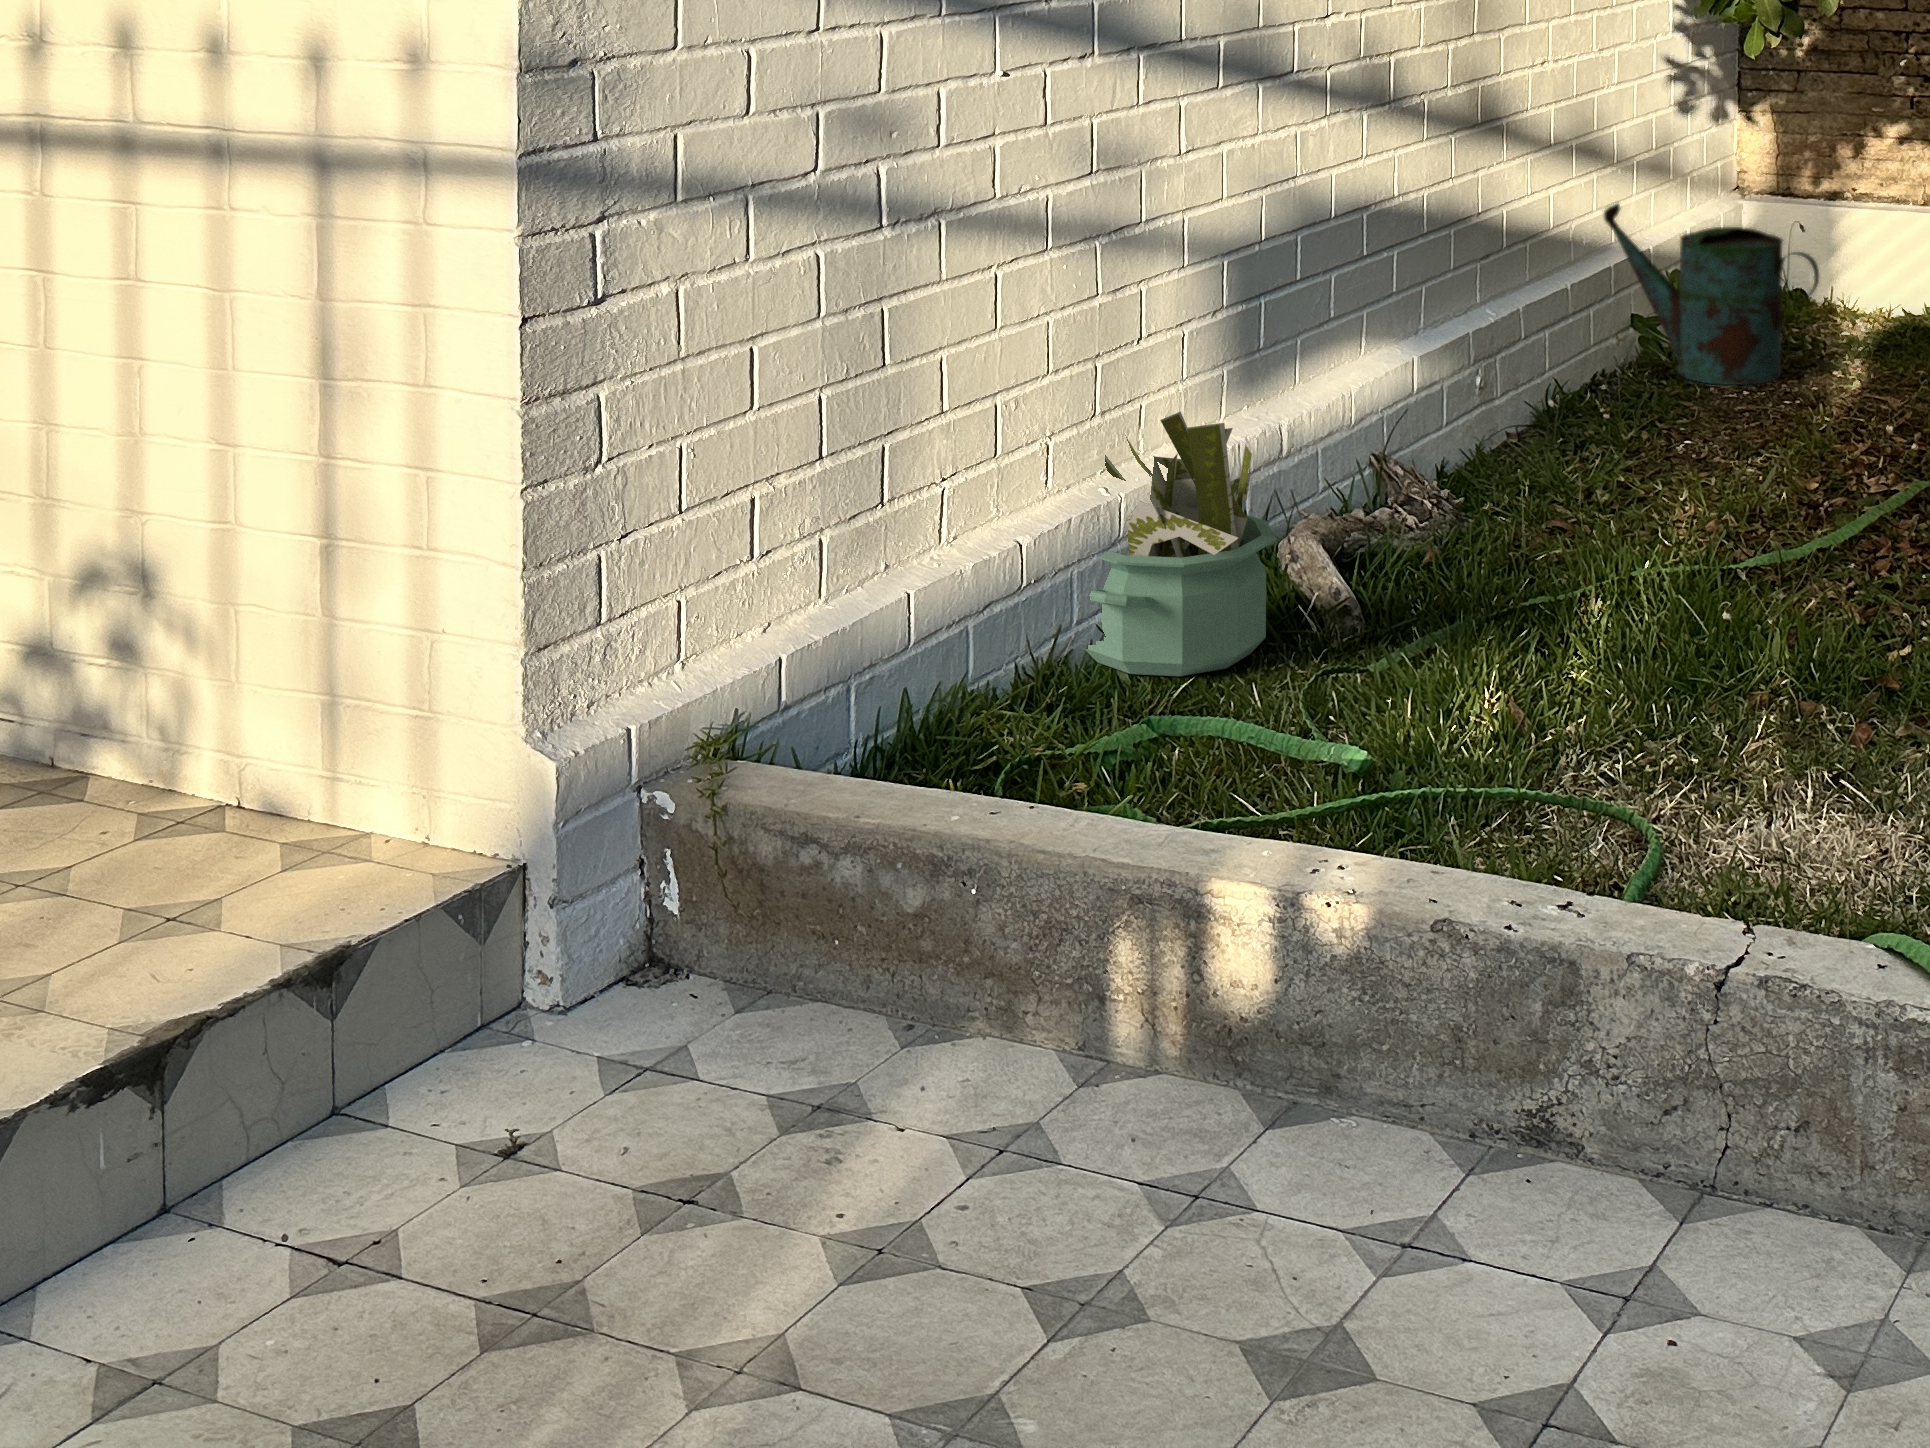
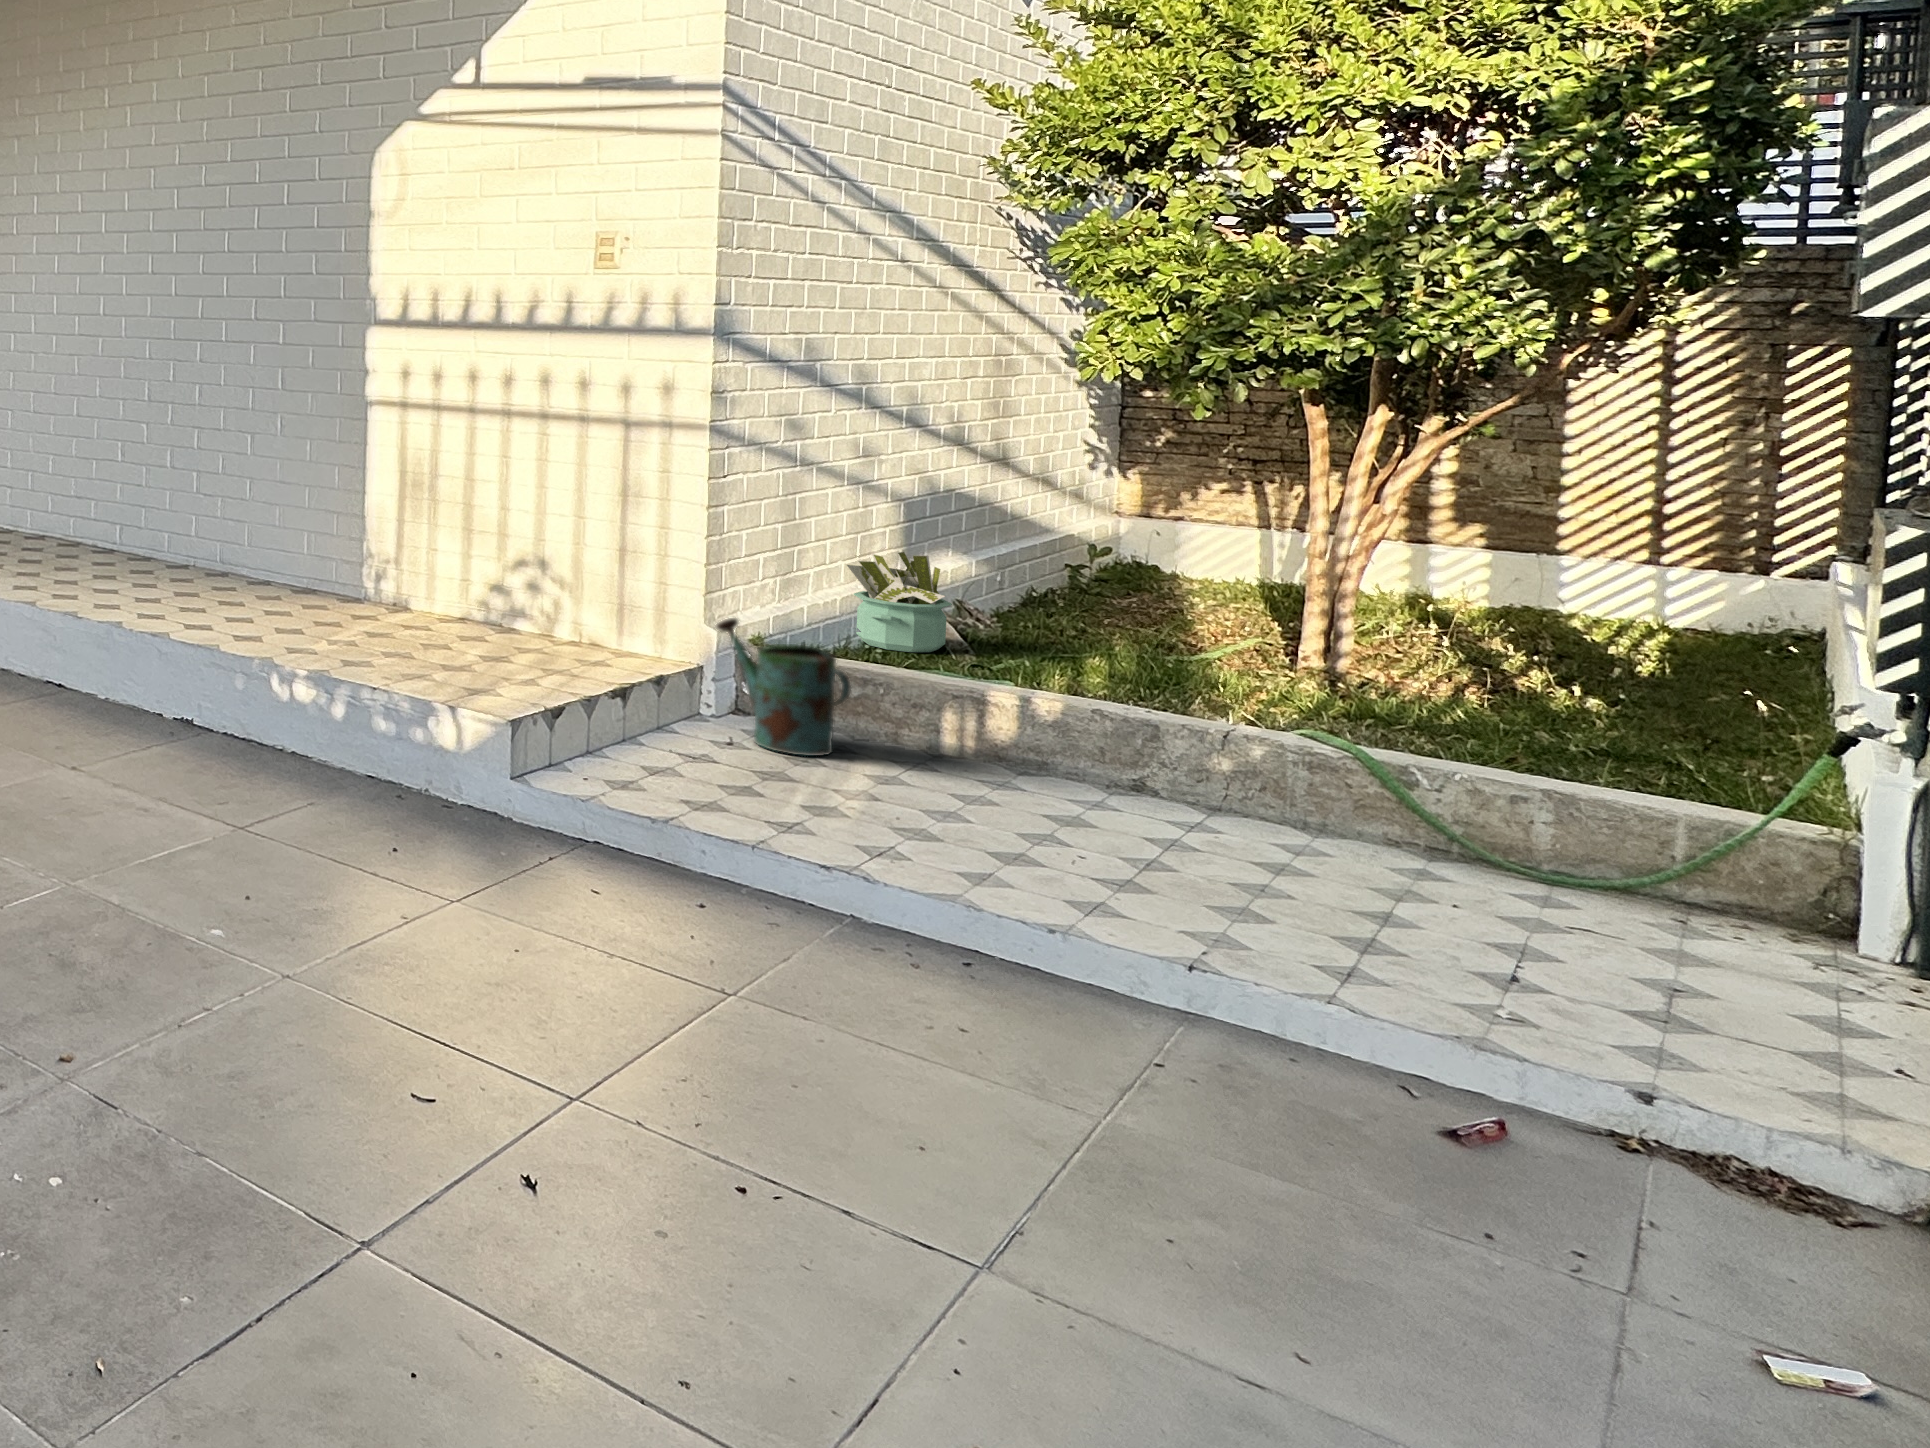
watering can: present [1604,203,1819,385] -> present [716,618,850,756]

